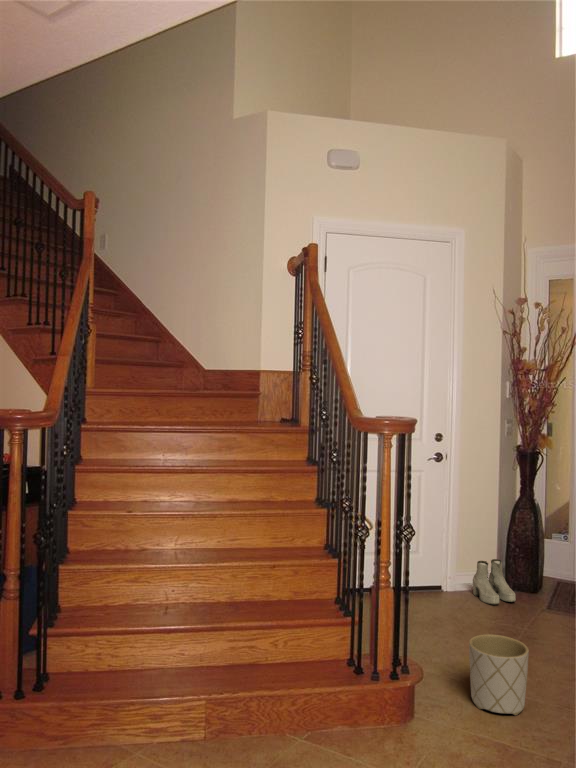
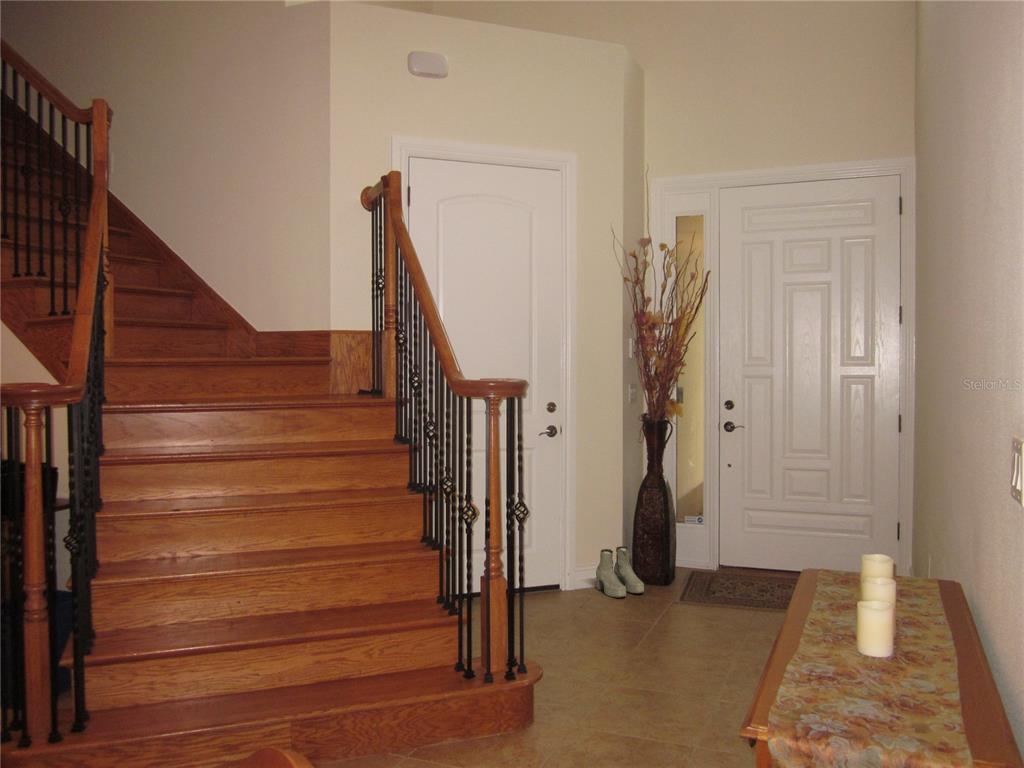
planter: present [469,634,529,715] -> none [591,622,655,706]

